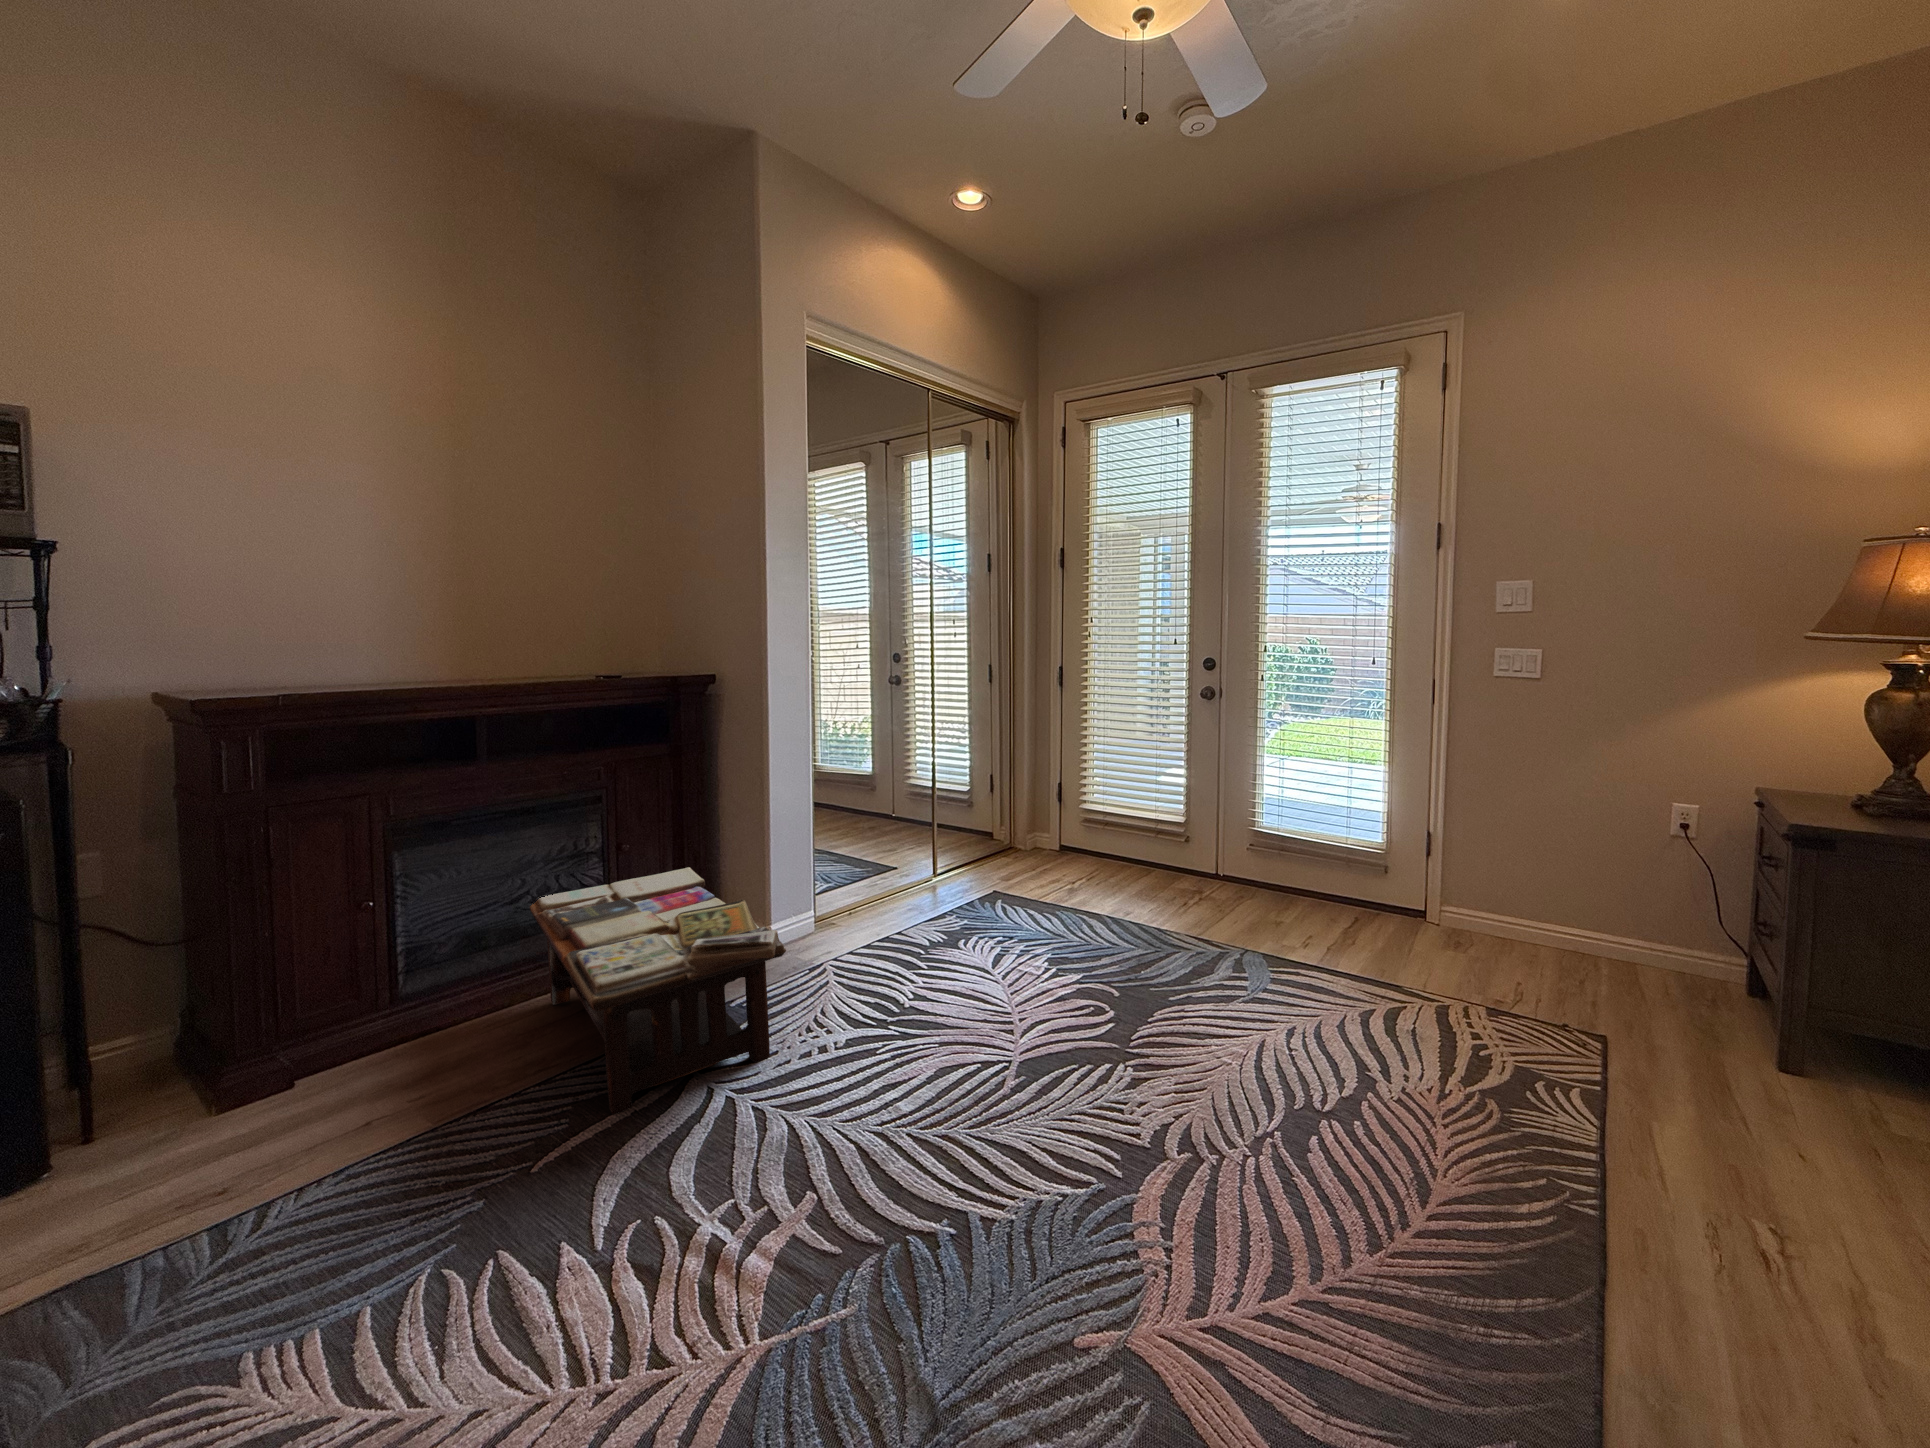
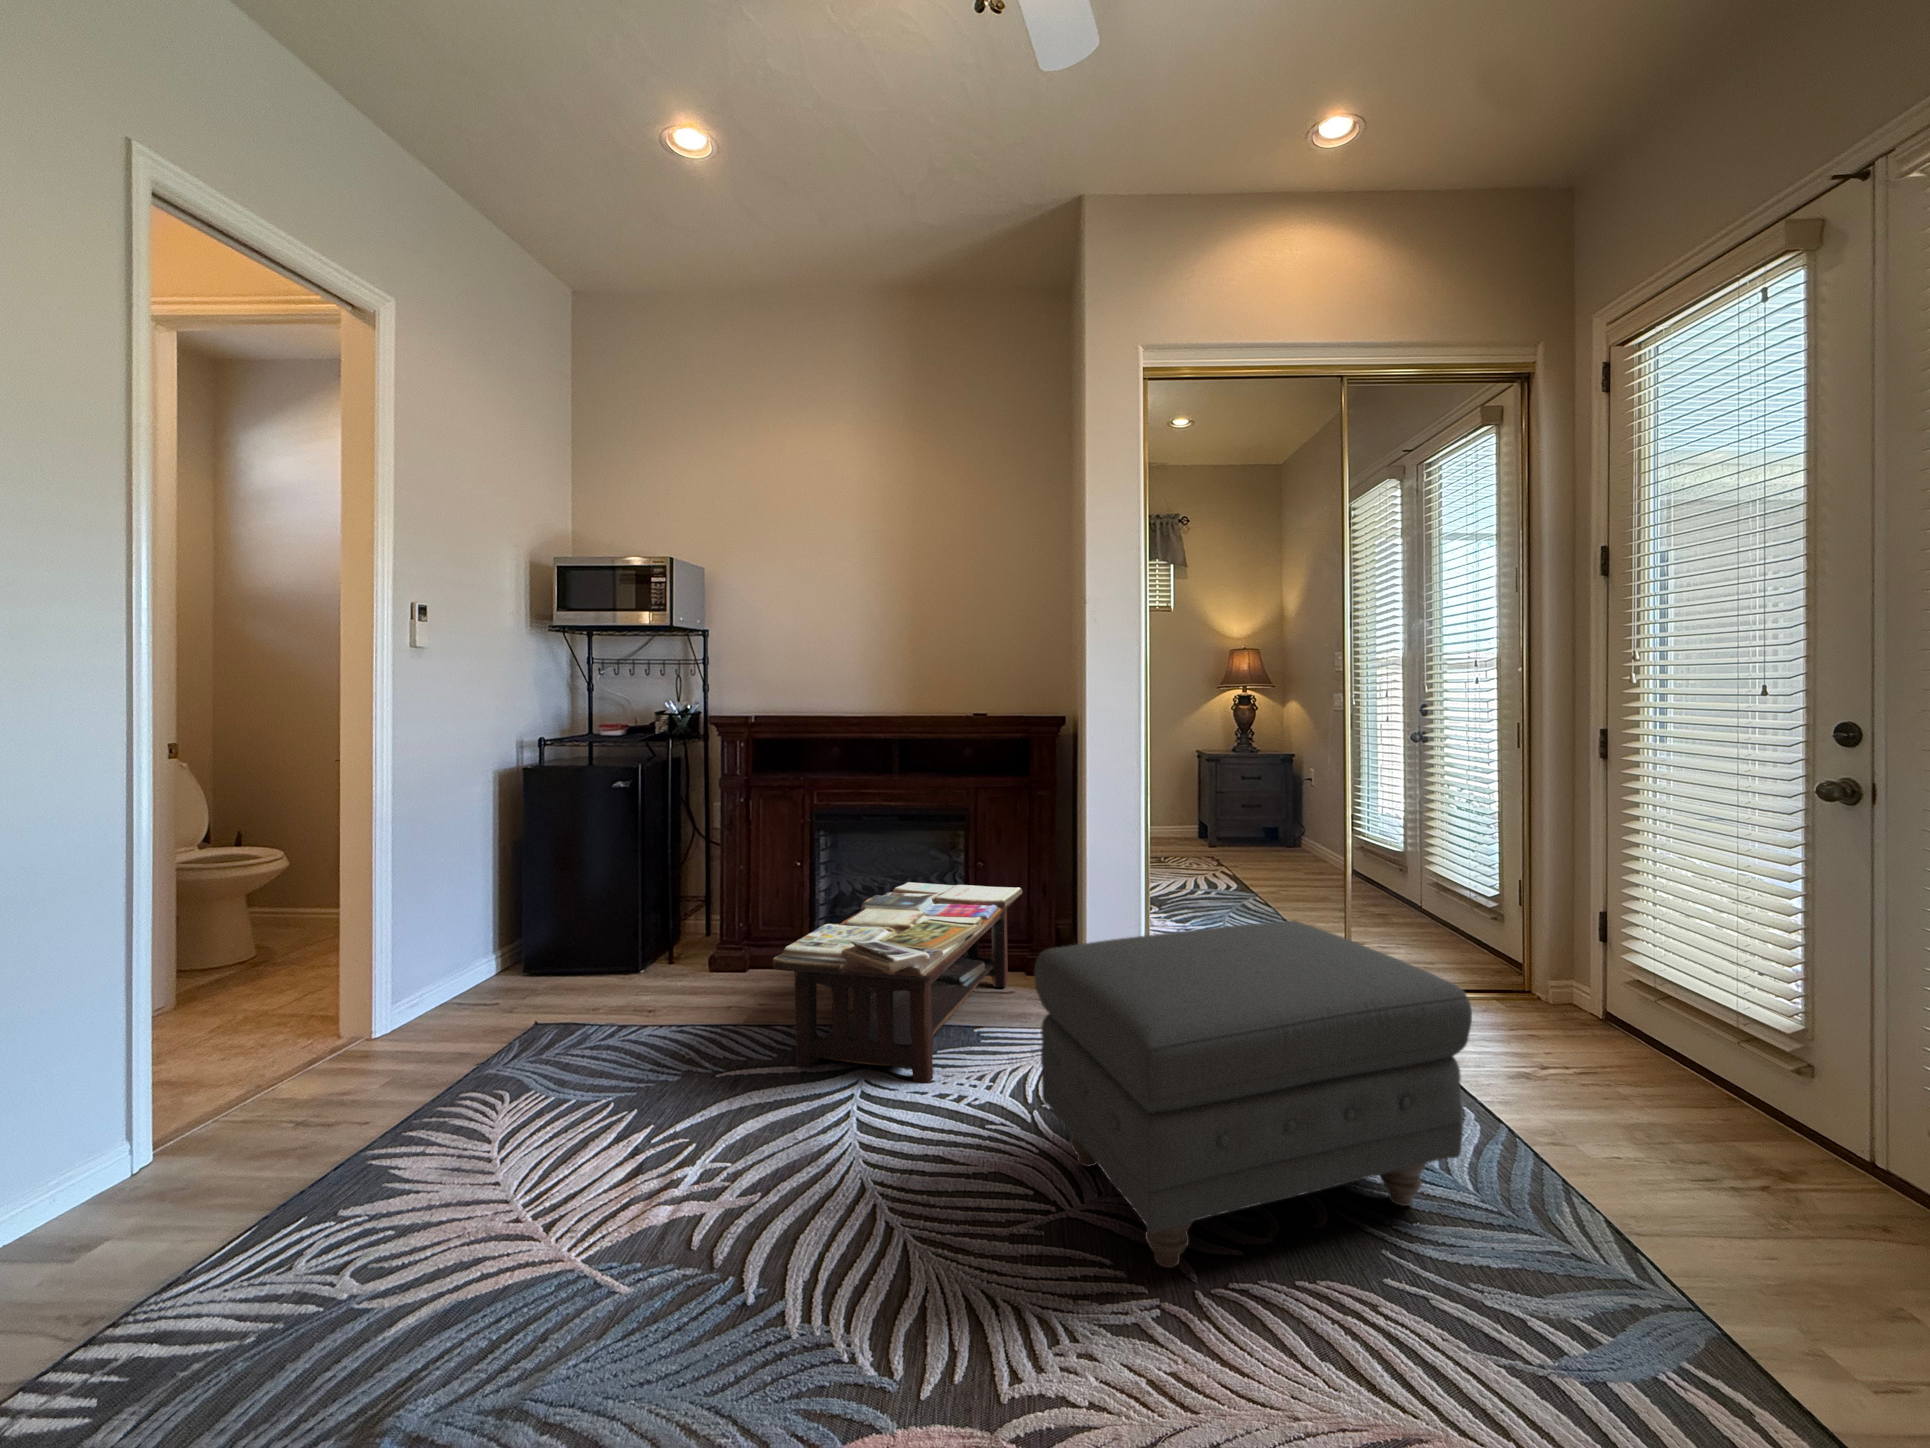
ottoman: none [930,824,1151,1052] -> present [1034,921,1472,1268]

